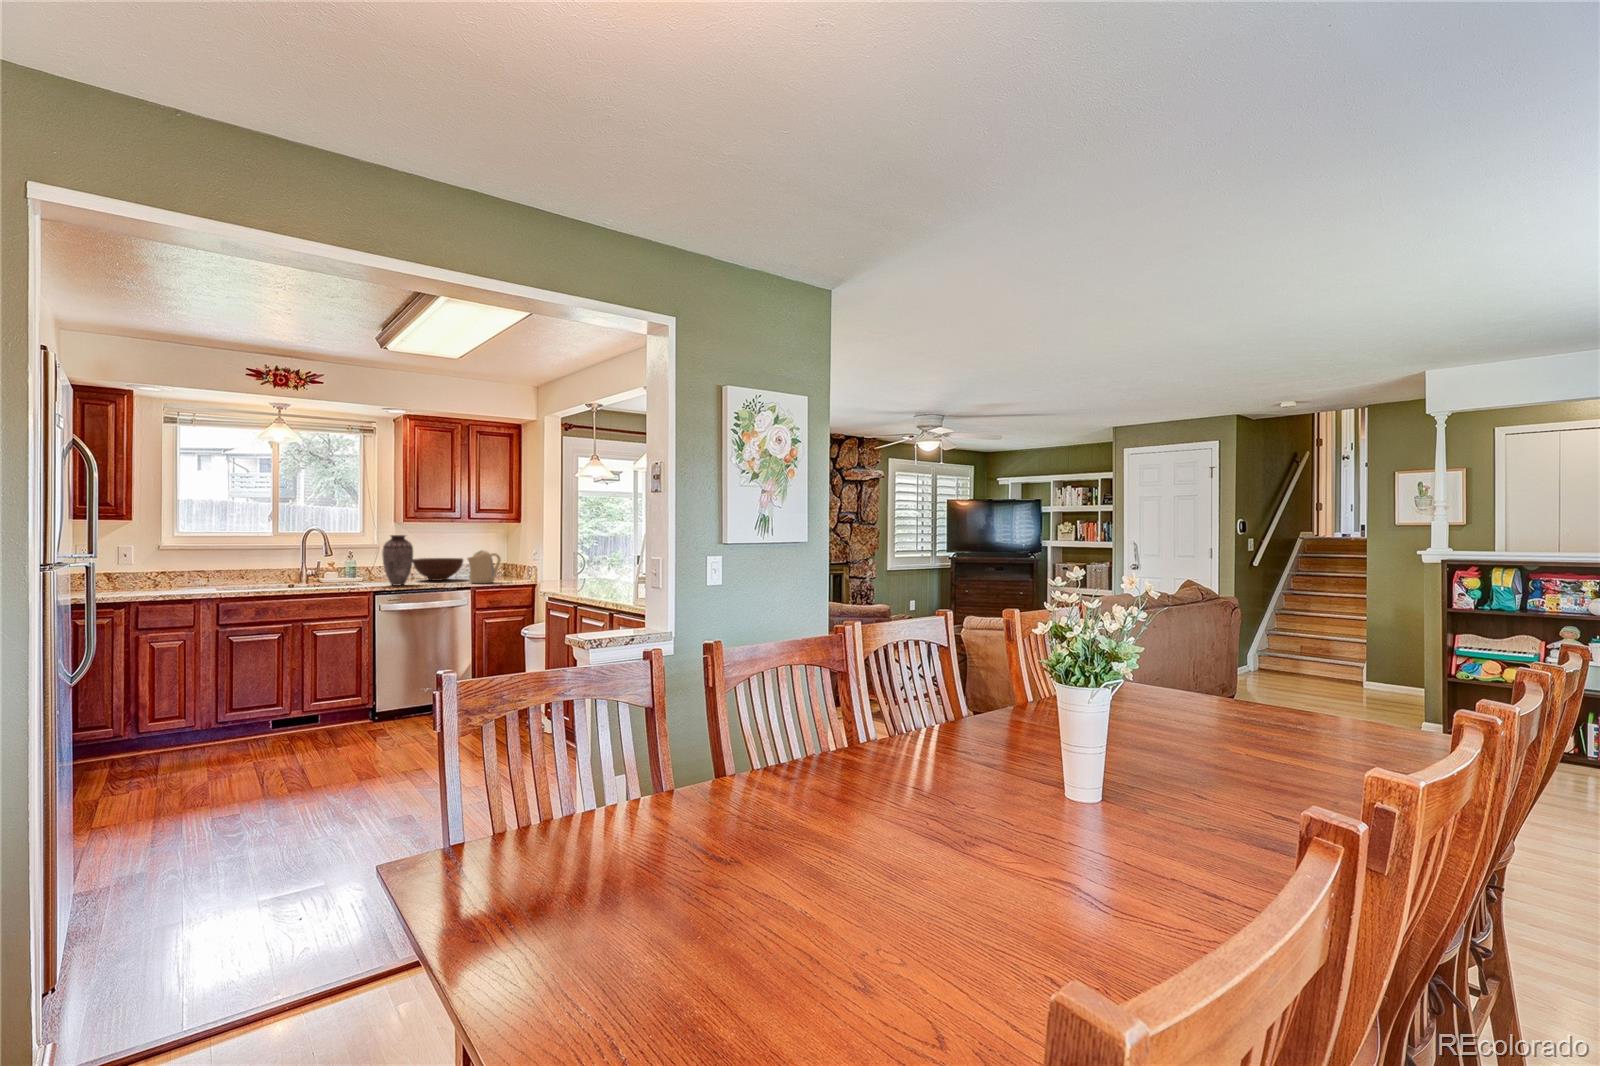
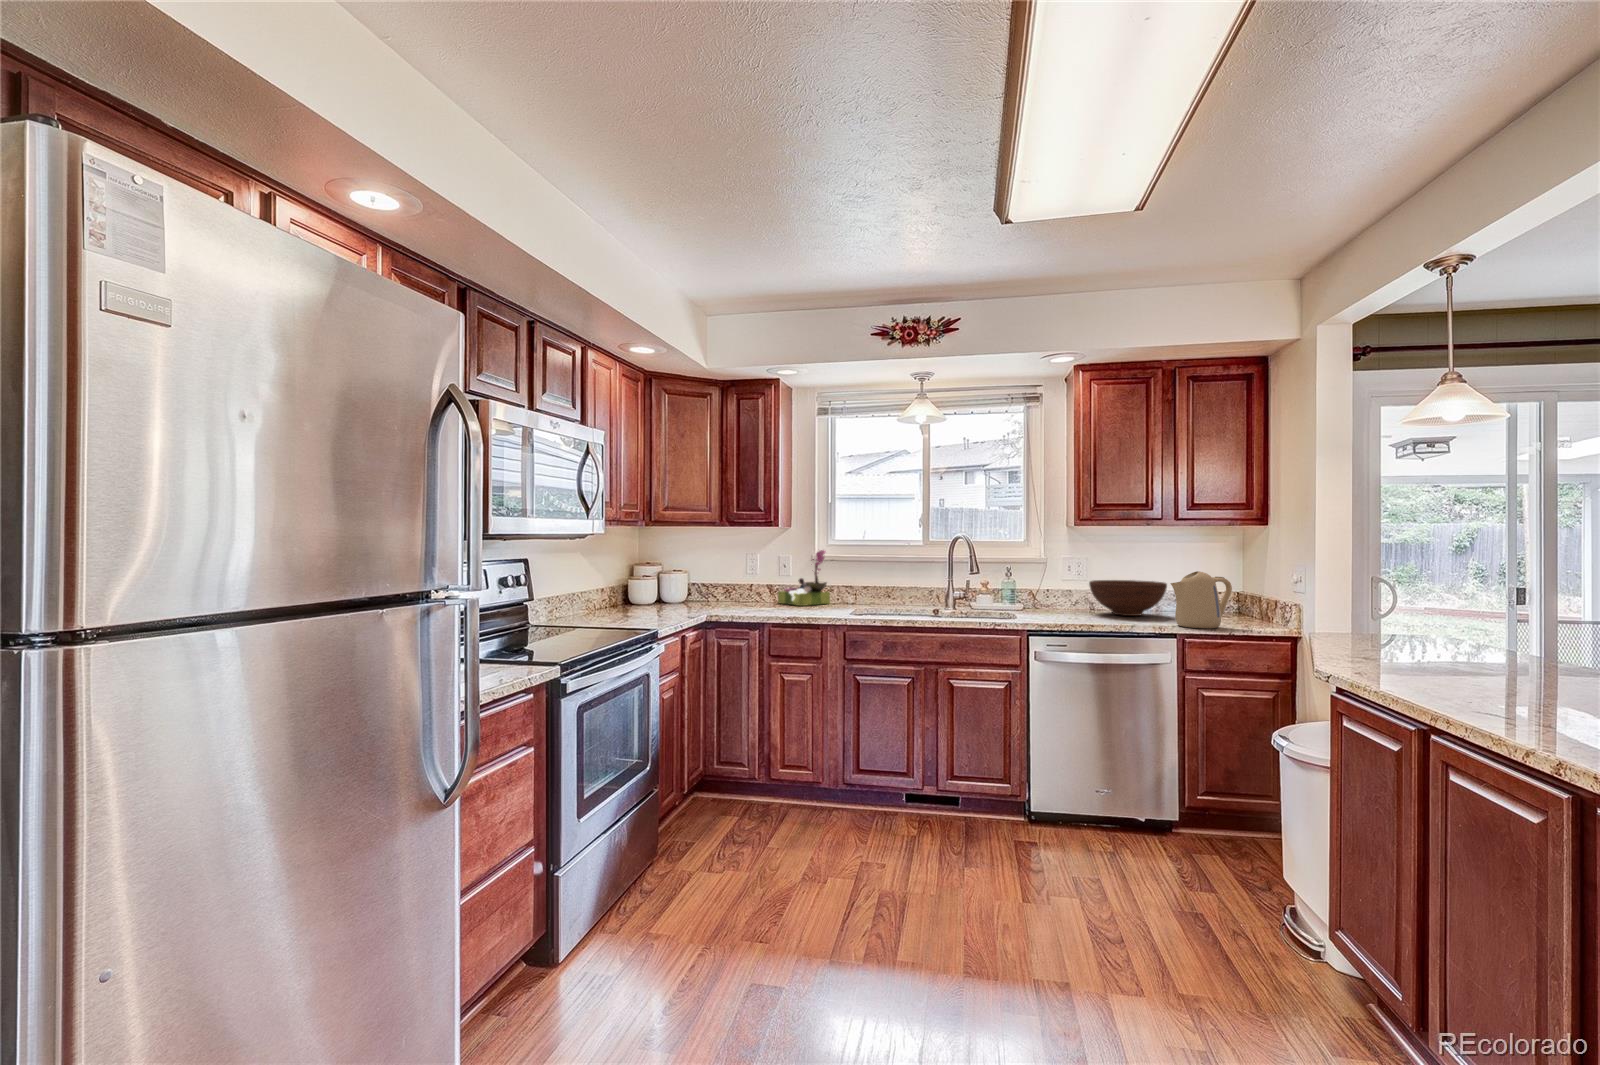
flower arrangement: none [118,533,180,590] -> present [778,550,830,606]
vase: present [382,535,413,586] -> none [1041,545,1085,622]

